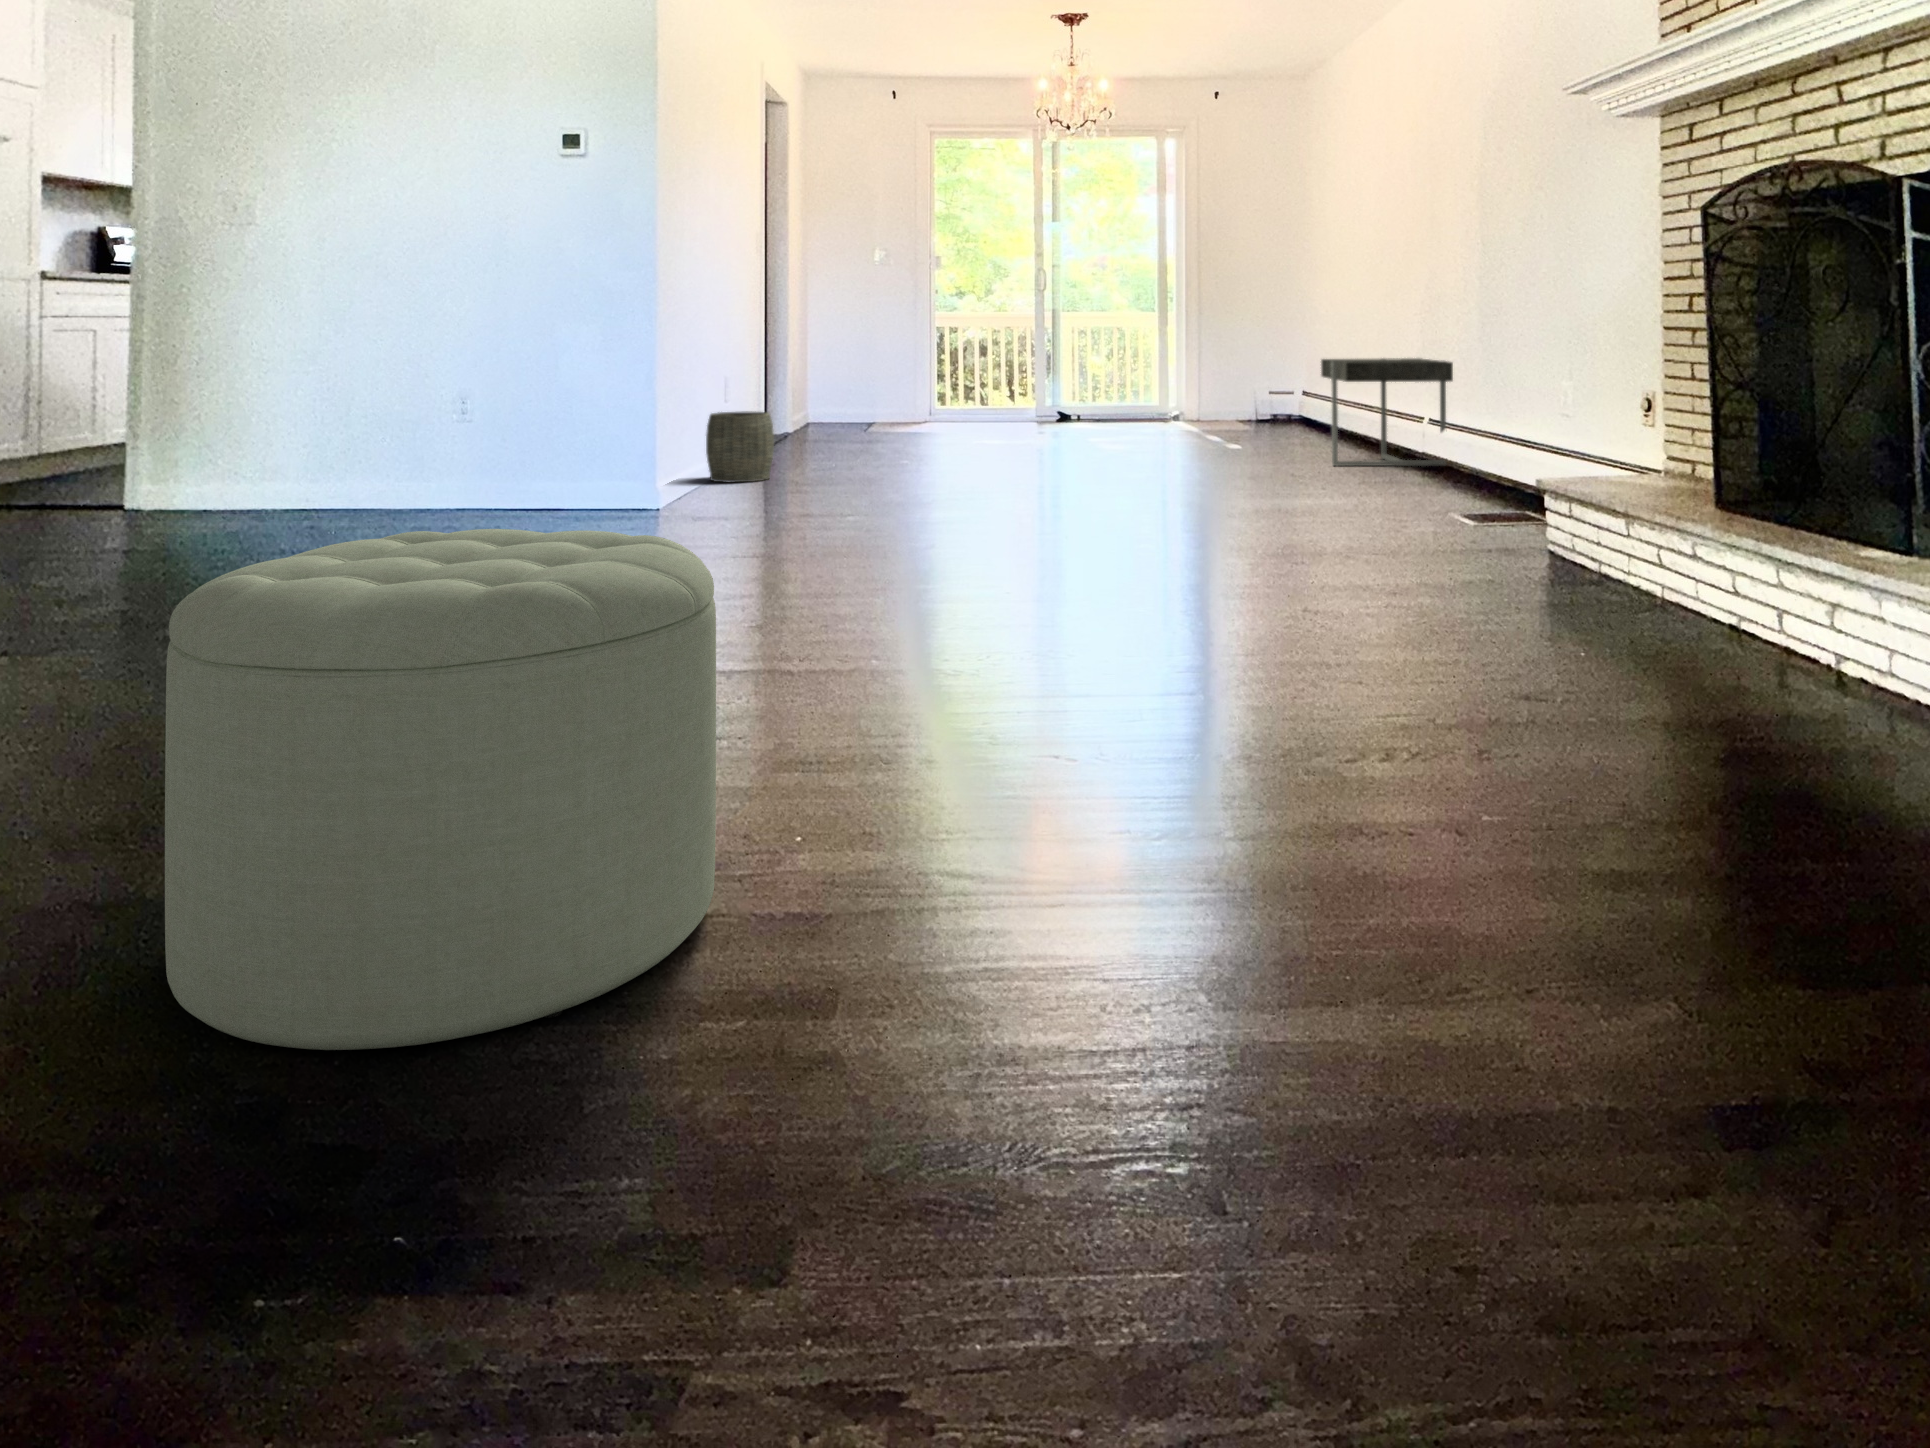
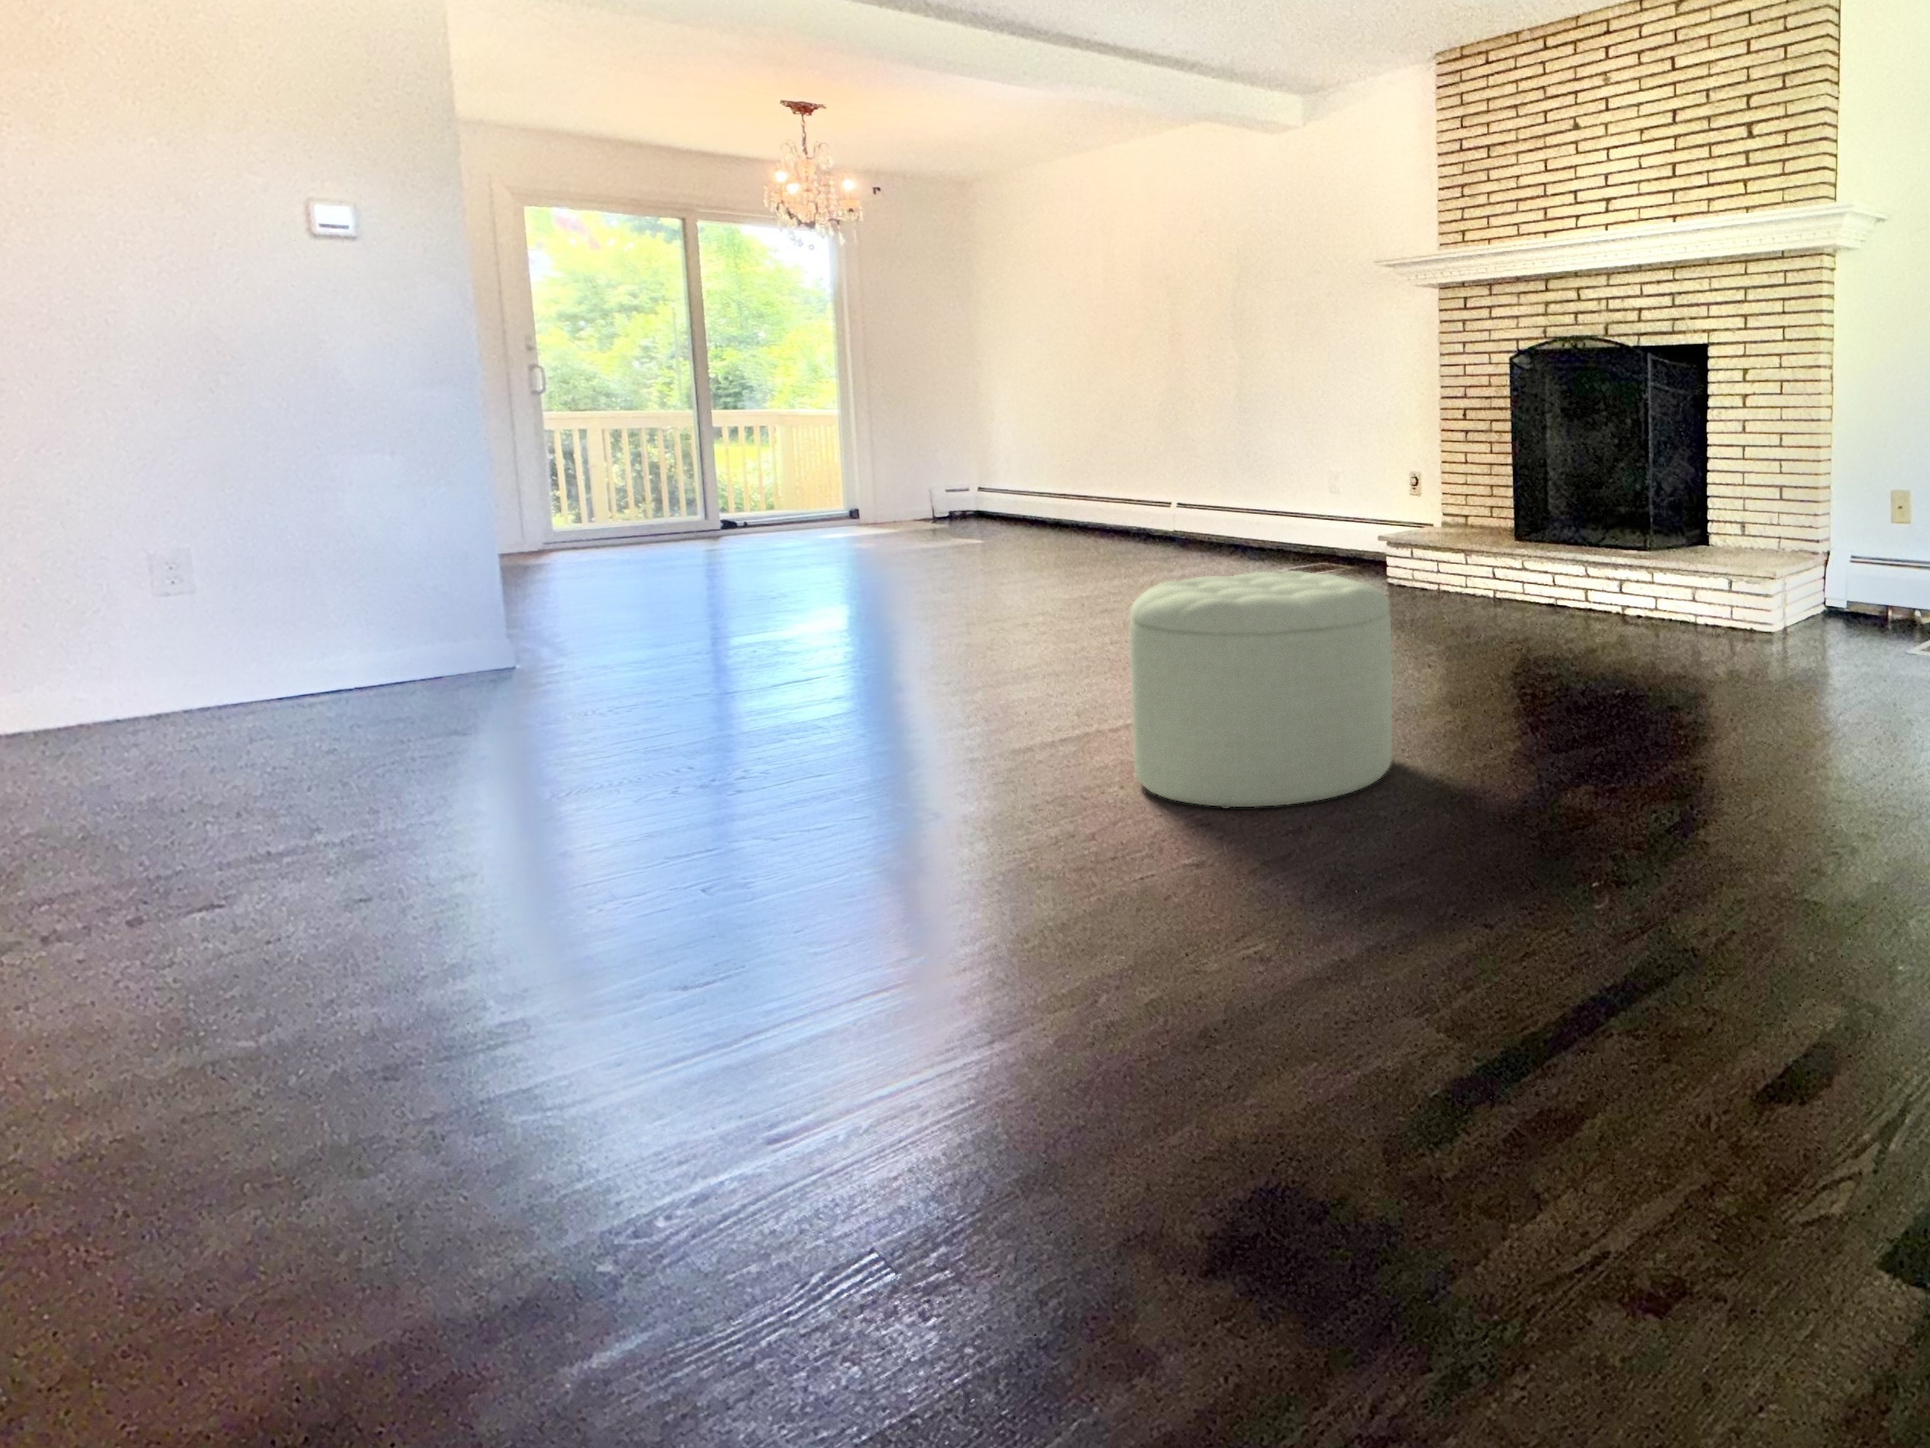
side table: present [1321,358,1453,466] -> none [1116,446,1231,536]
woven basket: present [706,411,774,482] -> none [566,520,644,592]

